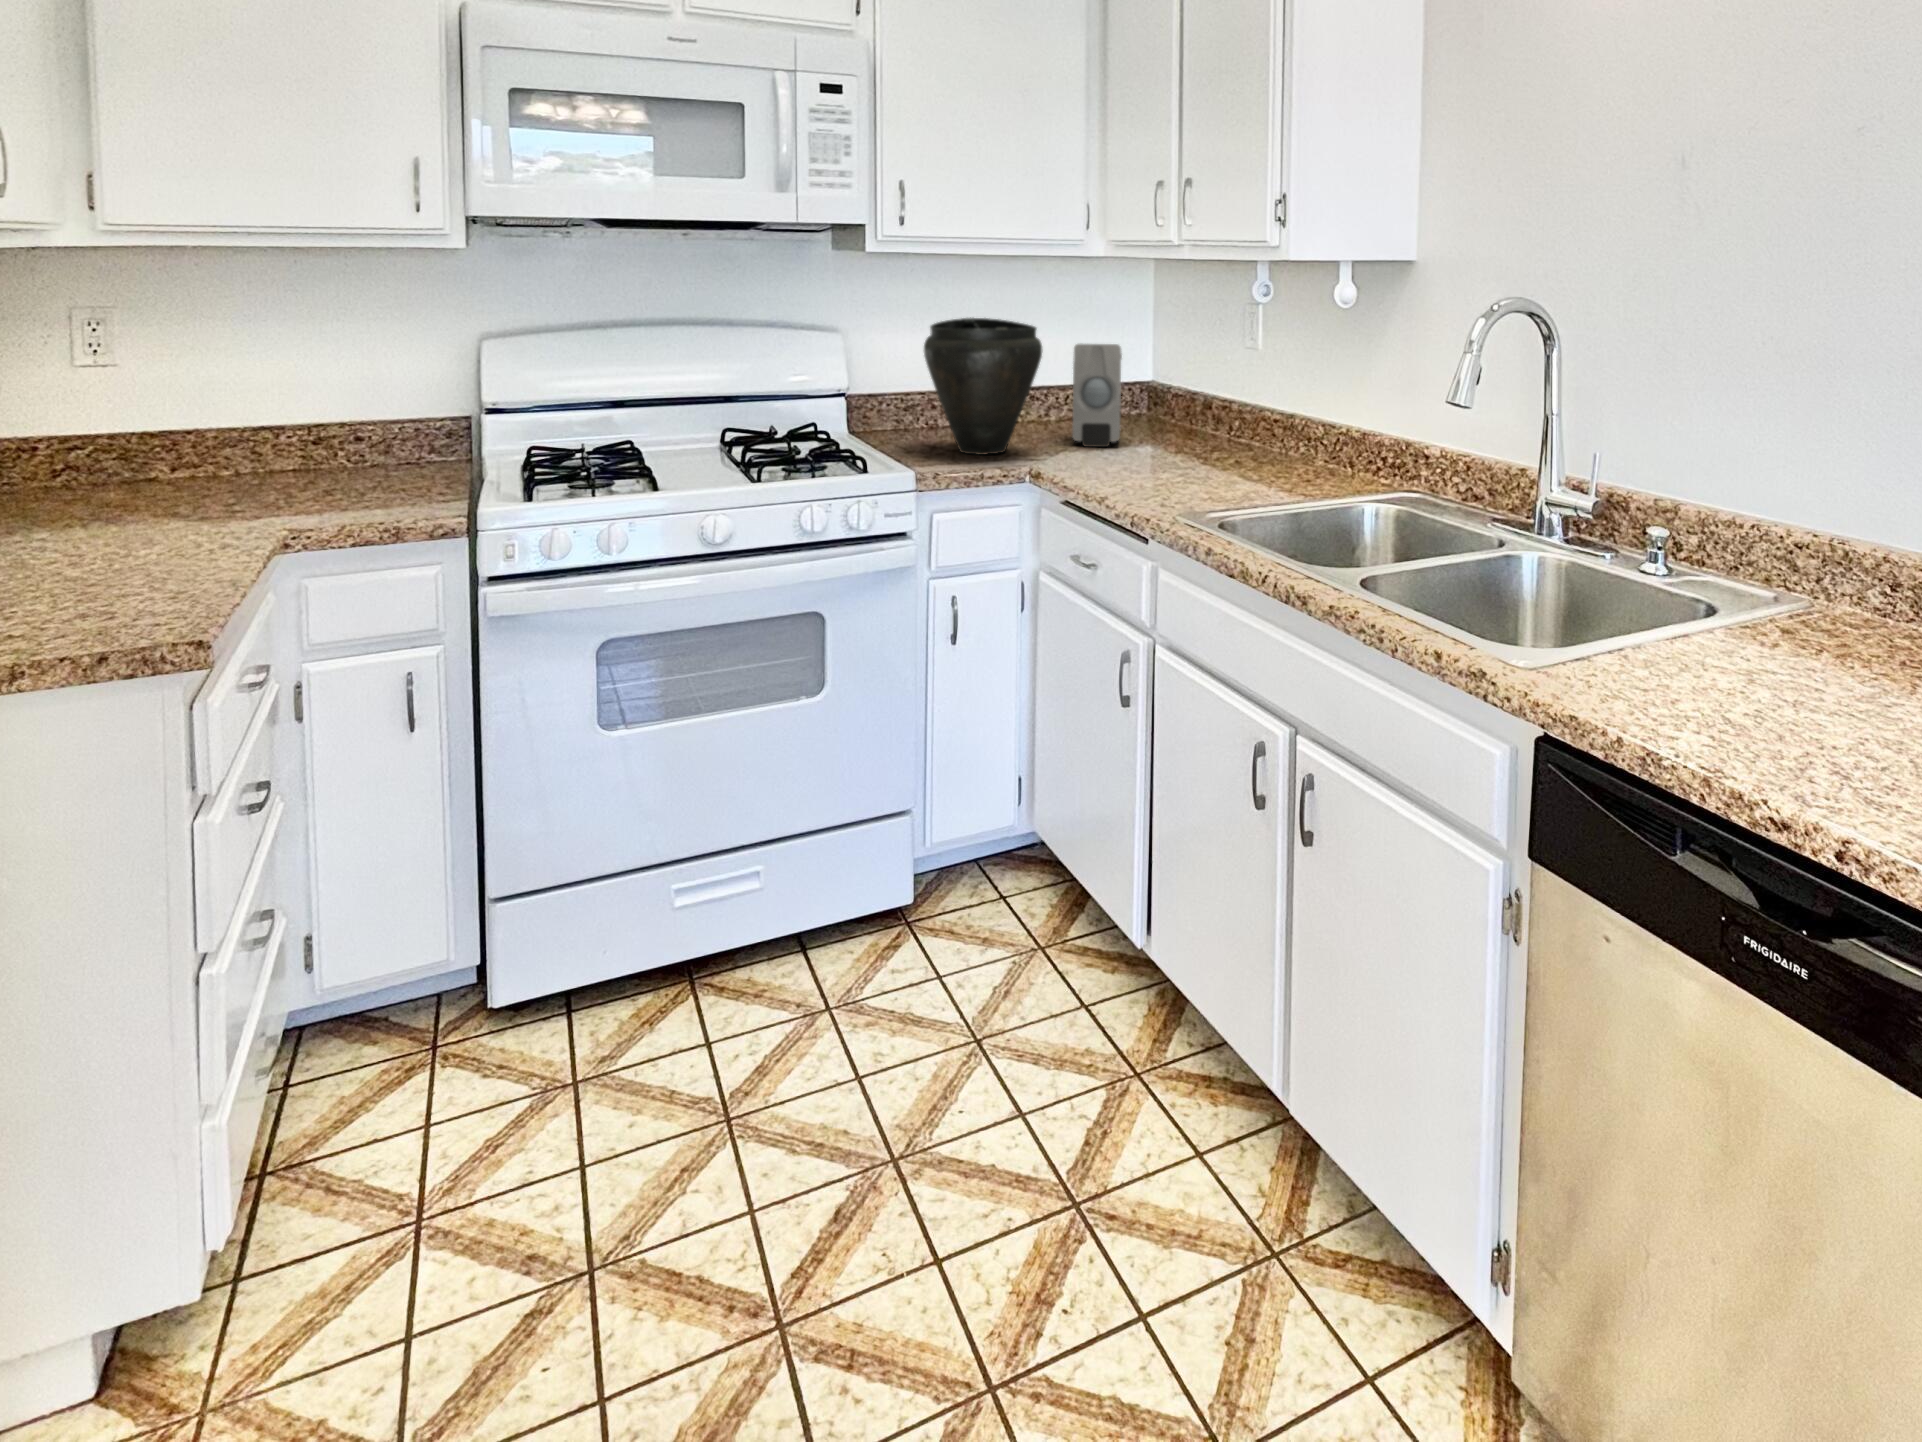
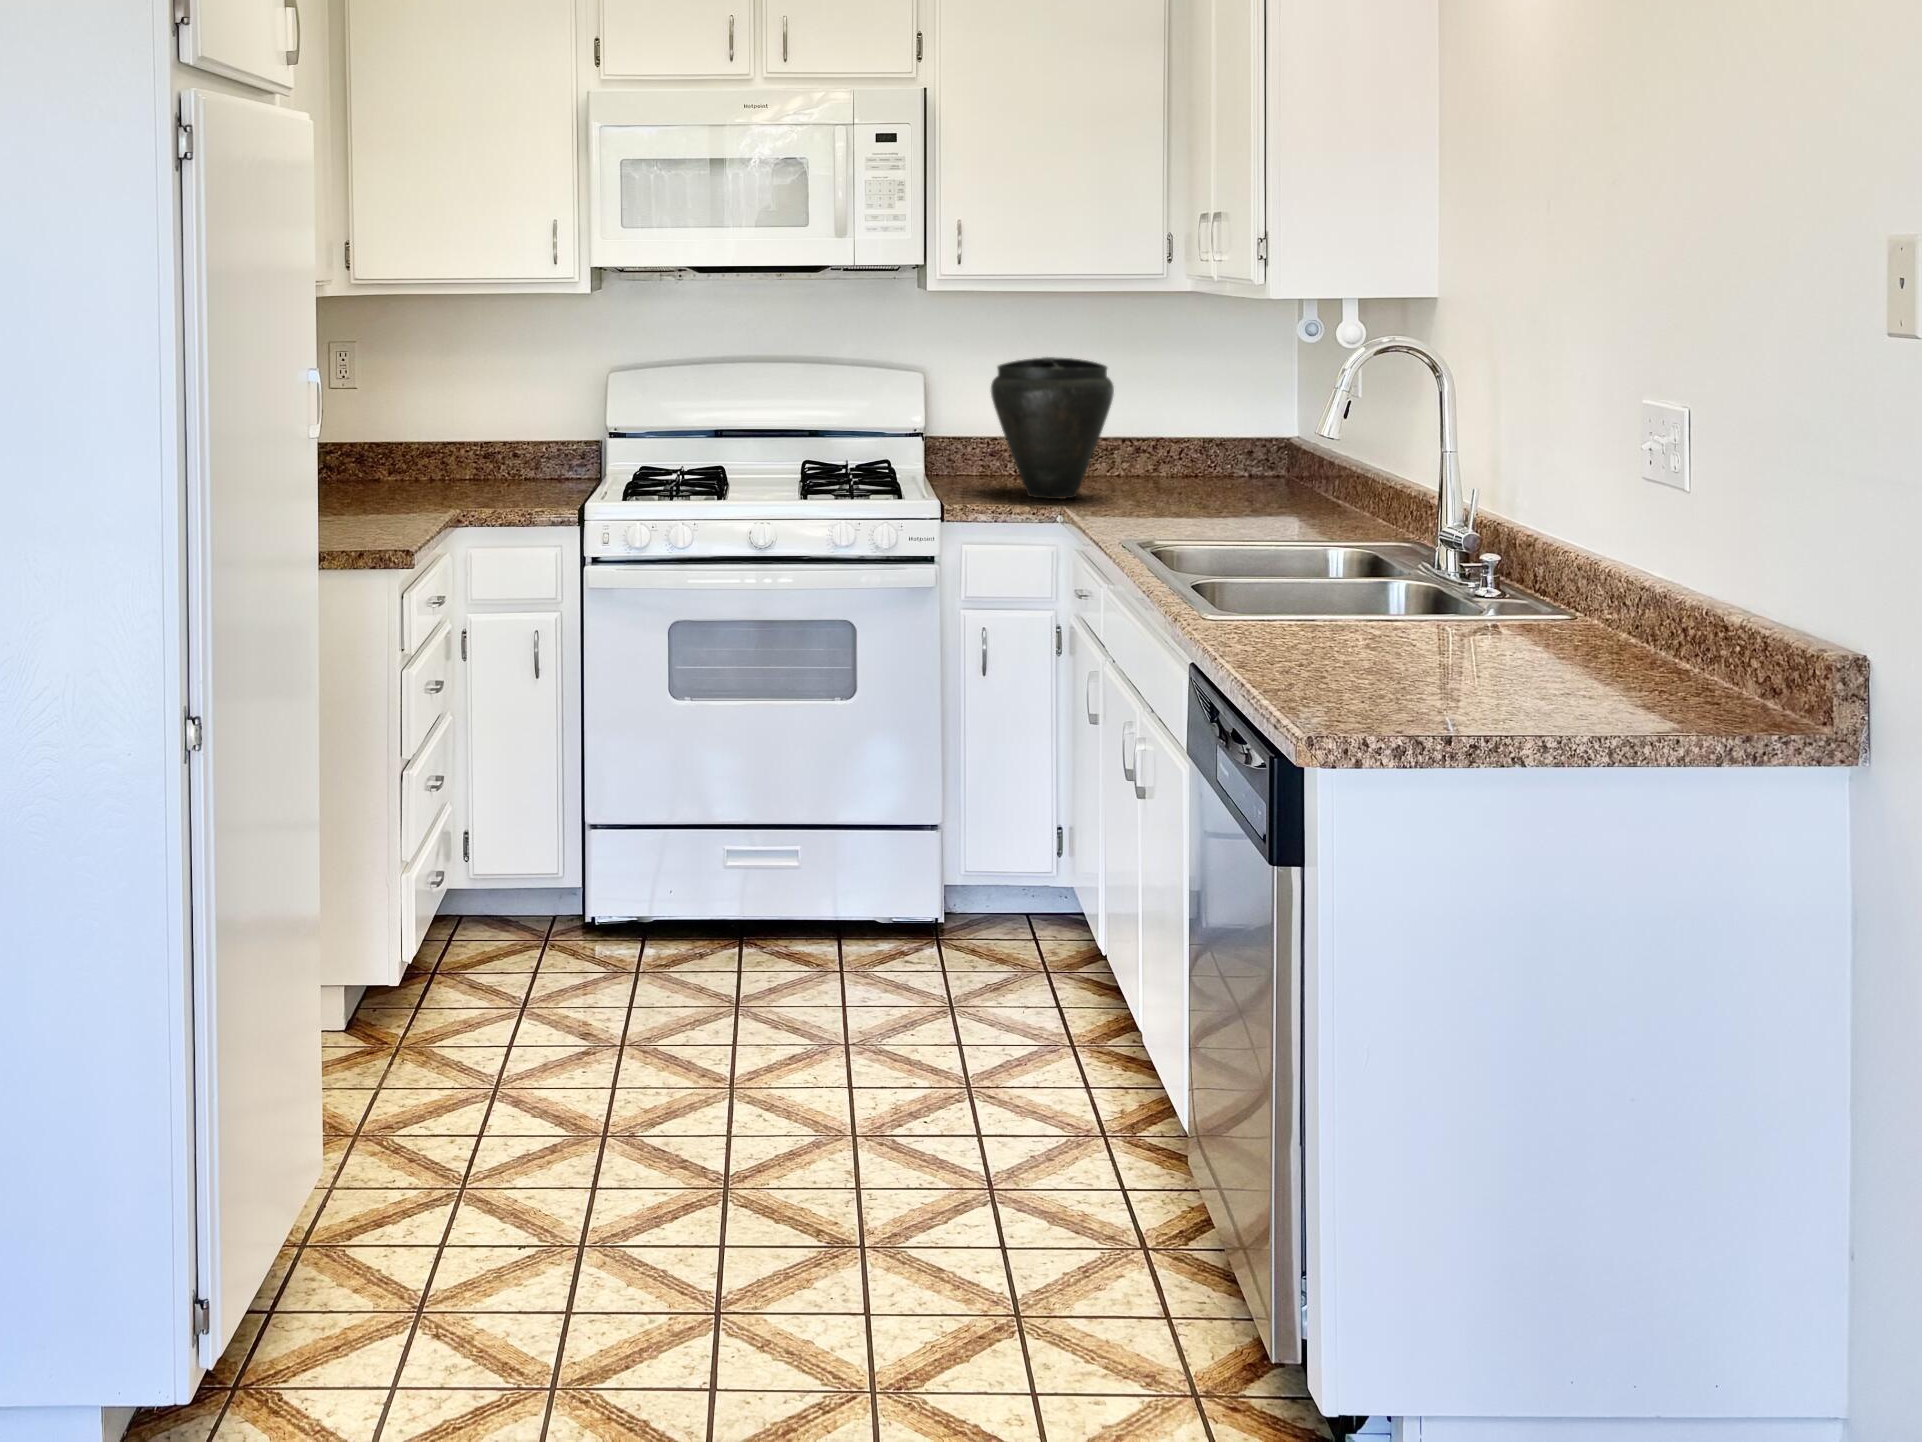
soap dispenser: present [1072,344,1122,447] -> none [1160,387,1232,502]

